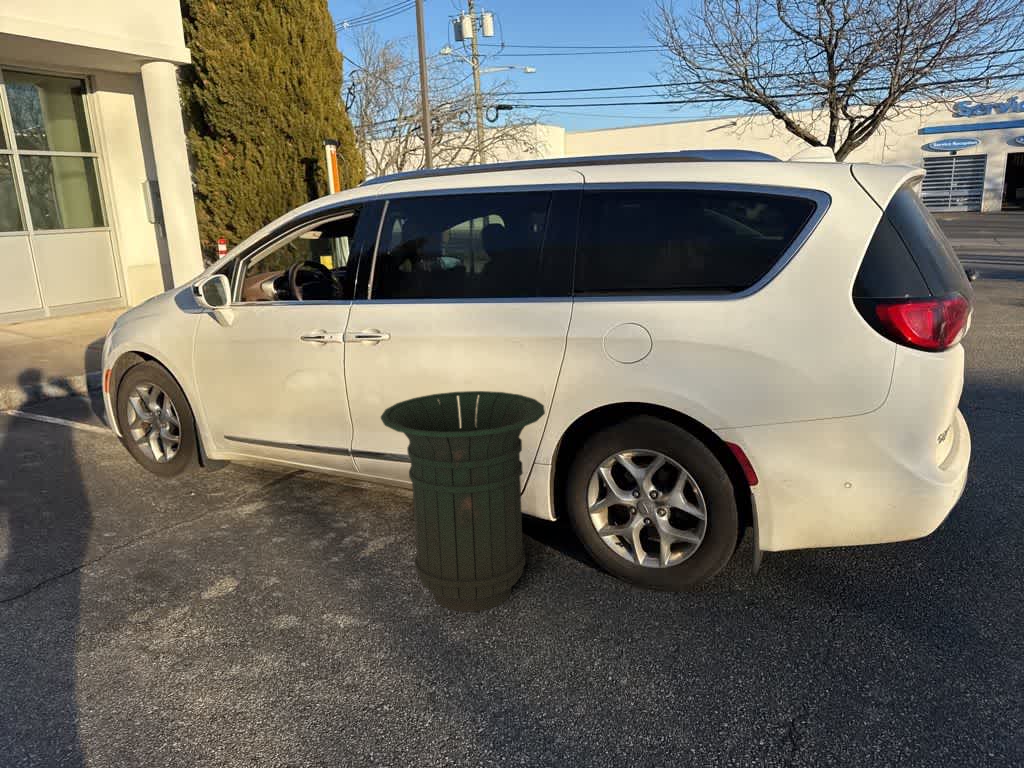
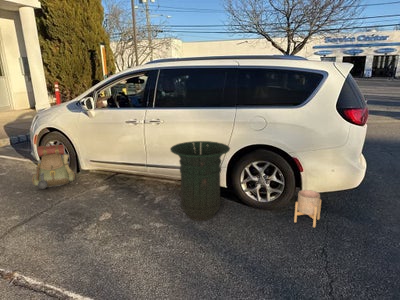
backpack: none [80,396,188,508] -> present [32,145,75,189]
planter: none [728,536,810,649] -> present [294,190,321,227]

